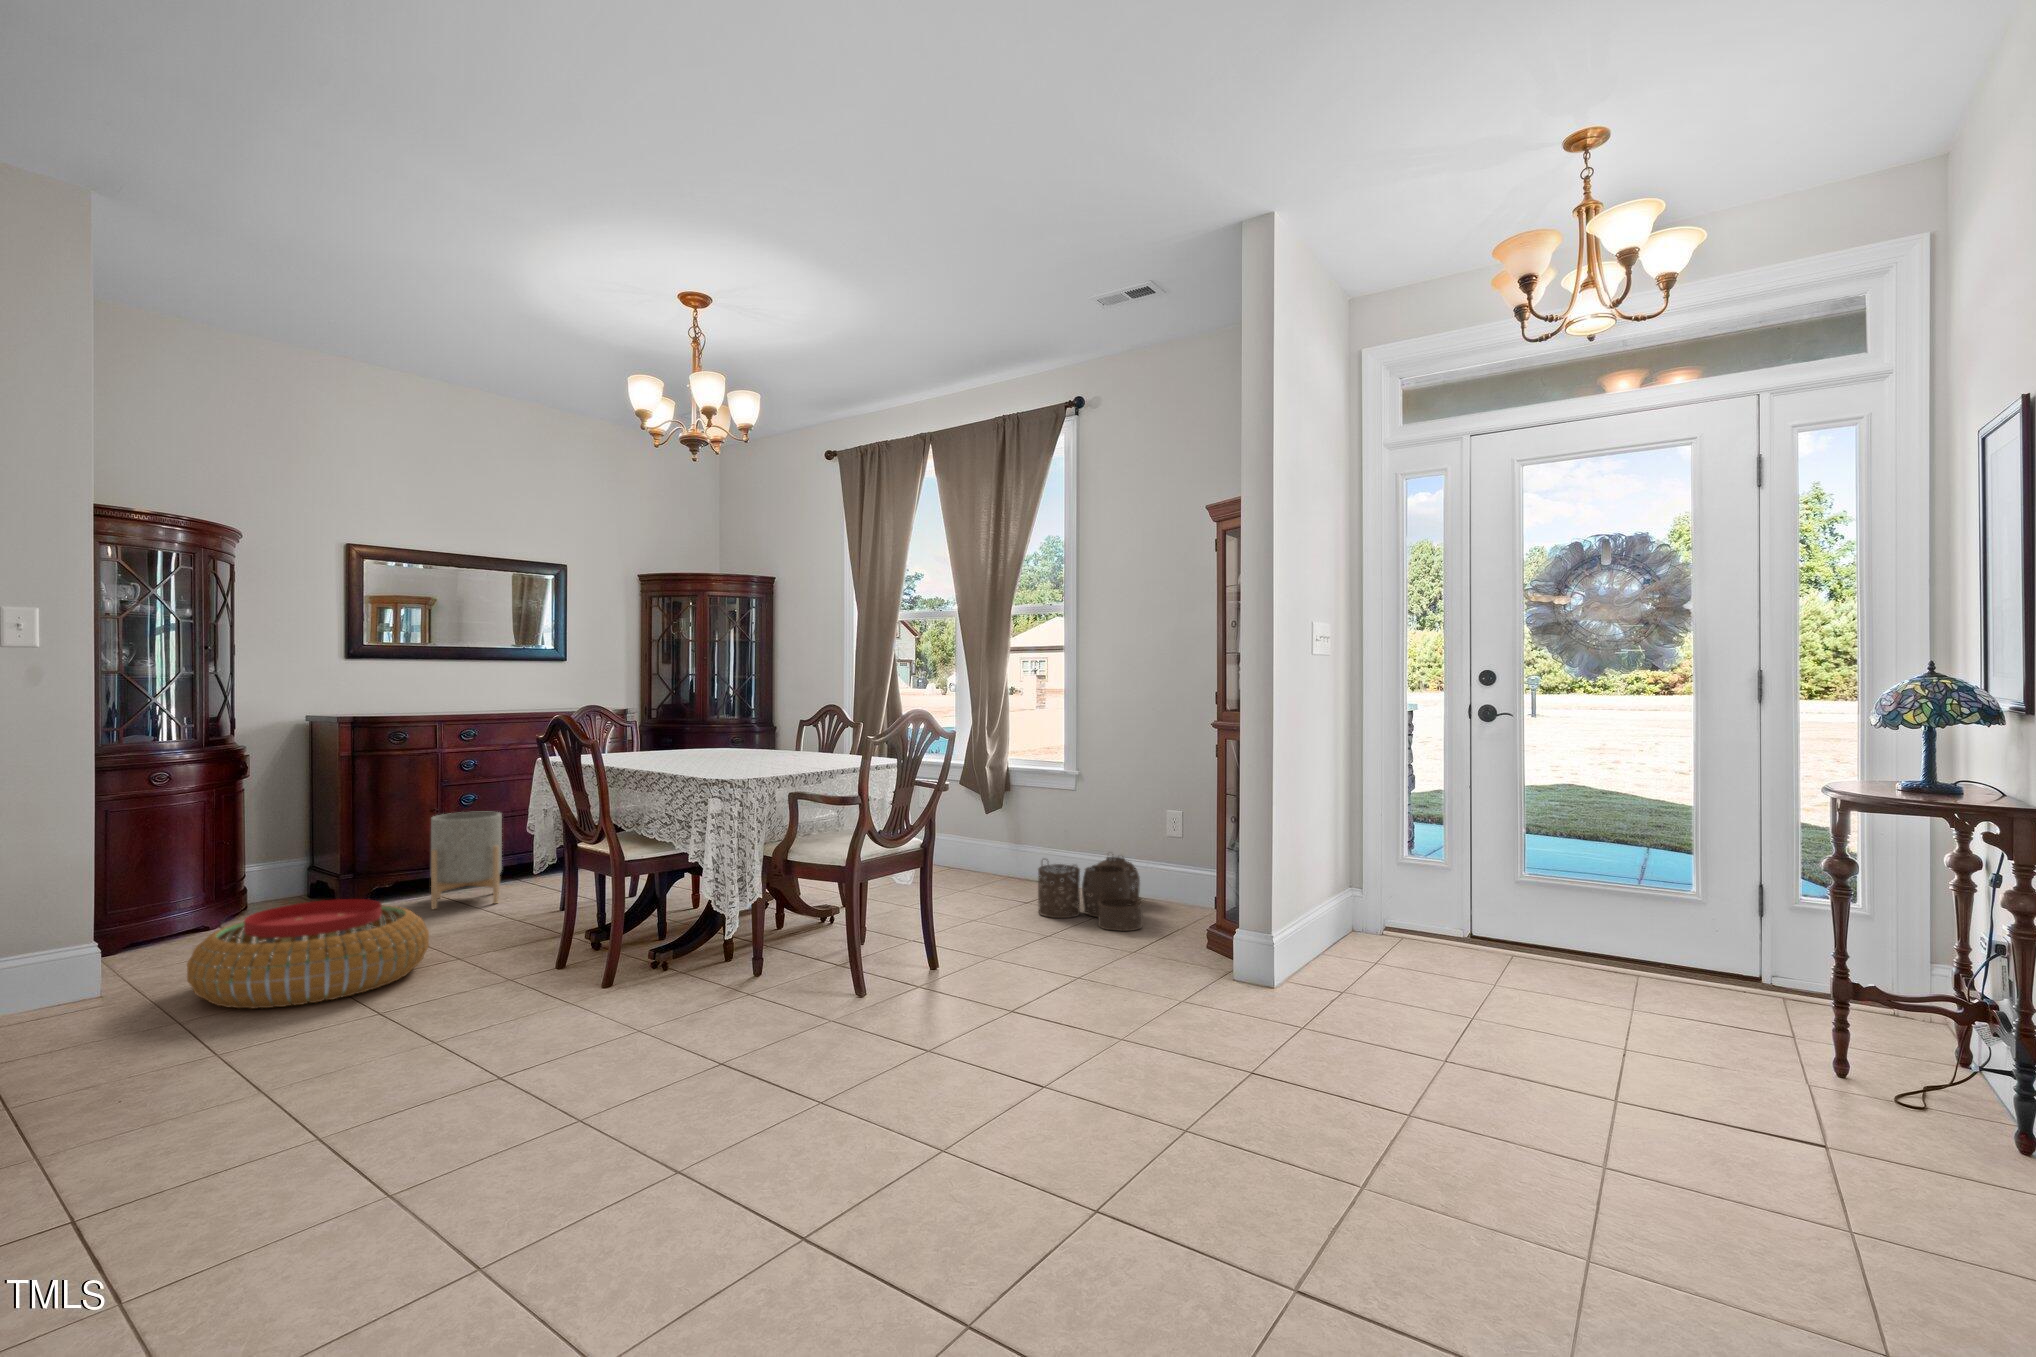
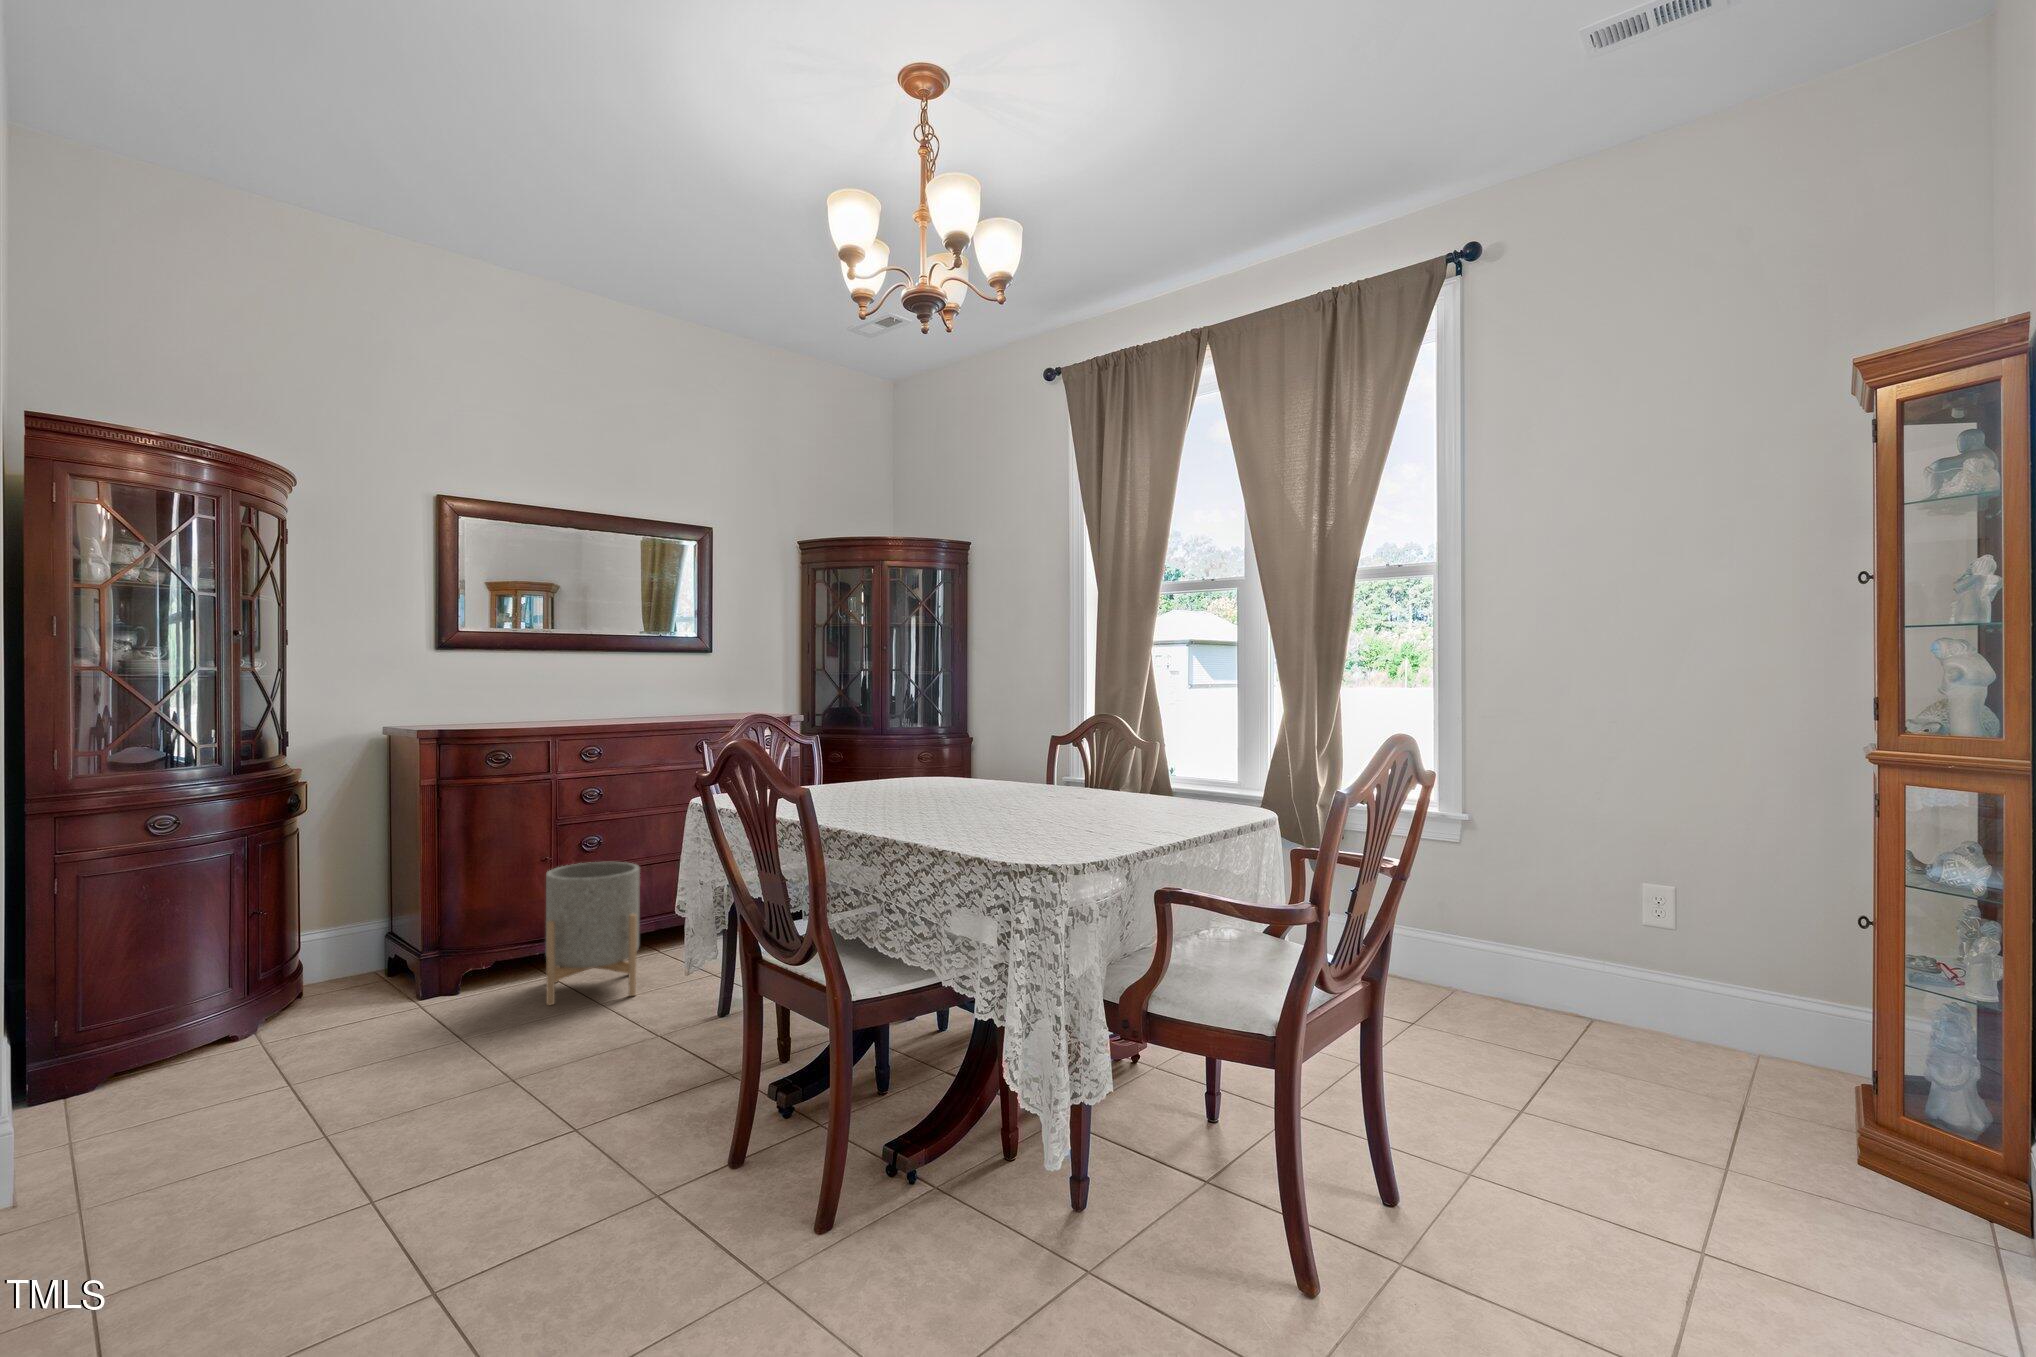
woven basket: present [1038,856,1142,931] -> none [1439,949,1646,1103]
pouf: present [187,899,429,1009] -> none [164,1030,547,1253]

